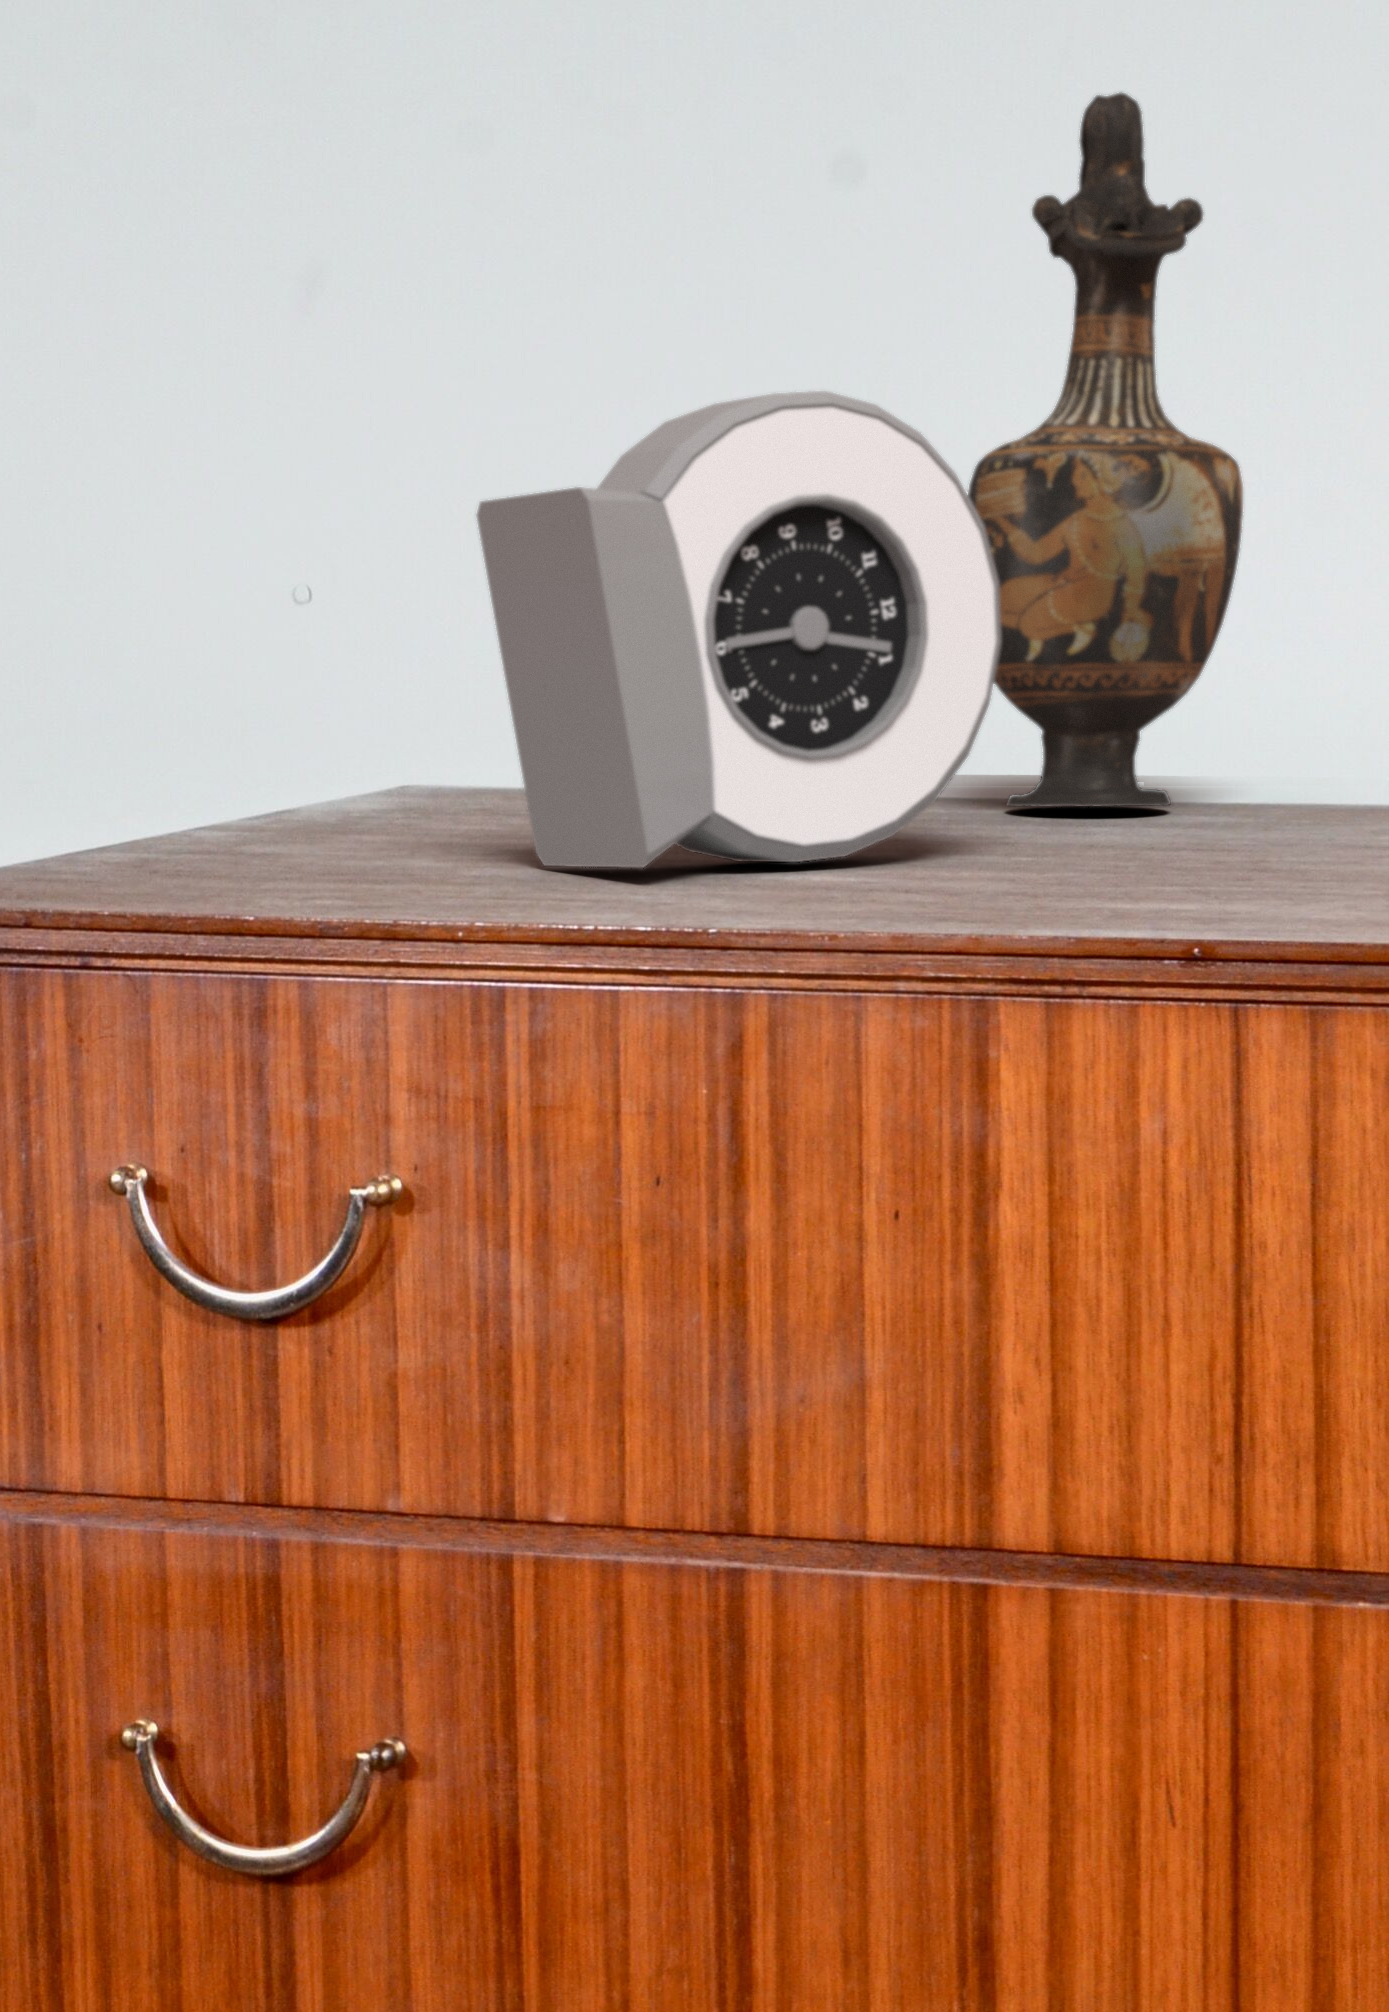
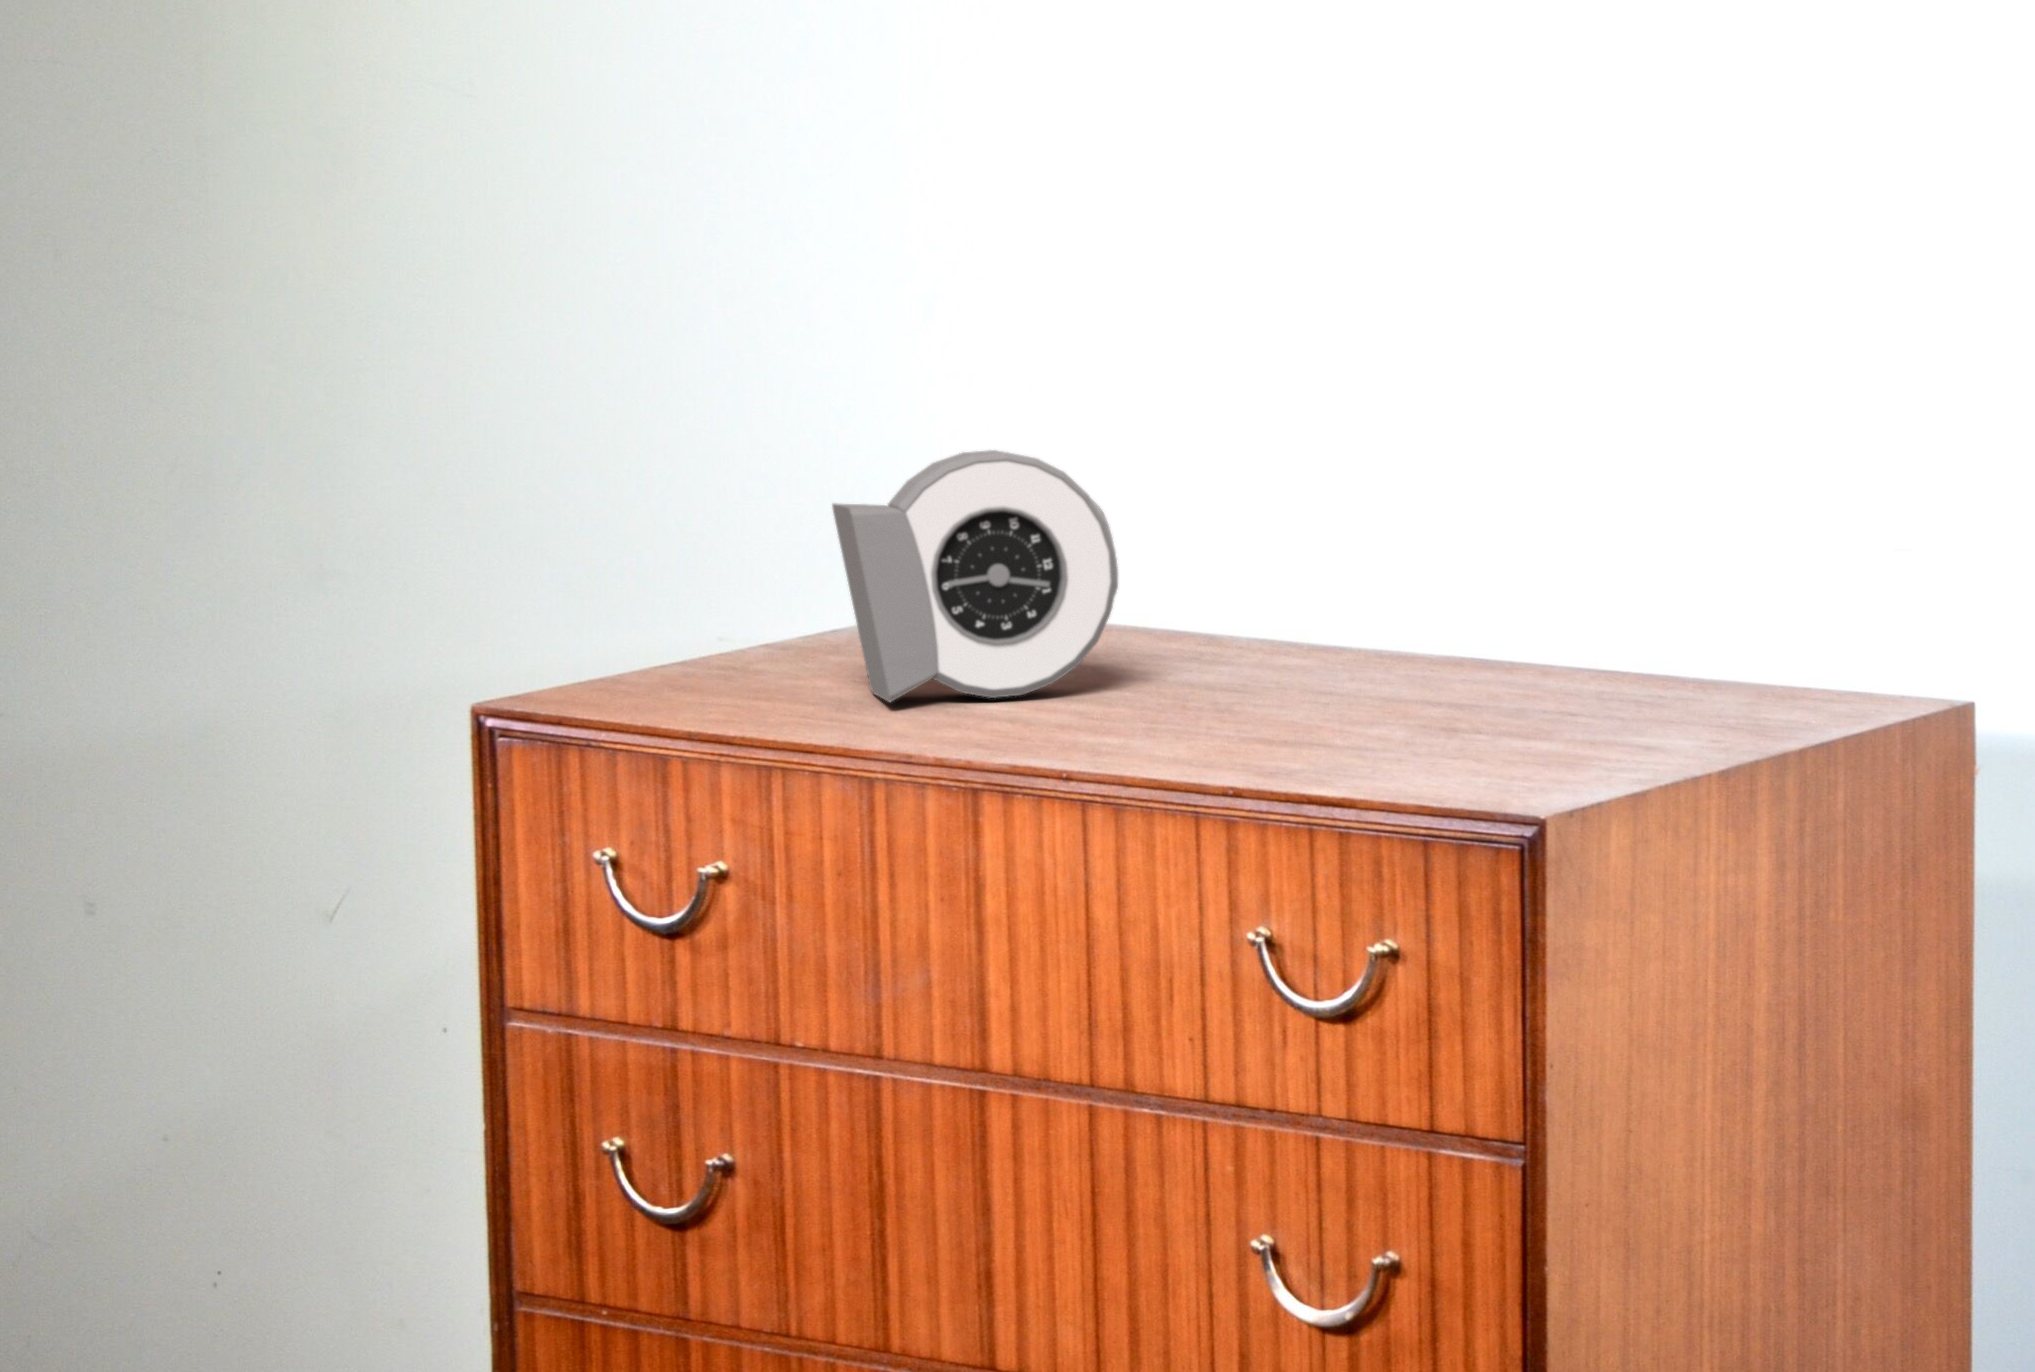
vase: present [968,93,1243,807] -> none [1201,248,1354,653]

